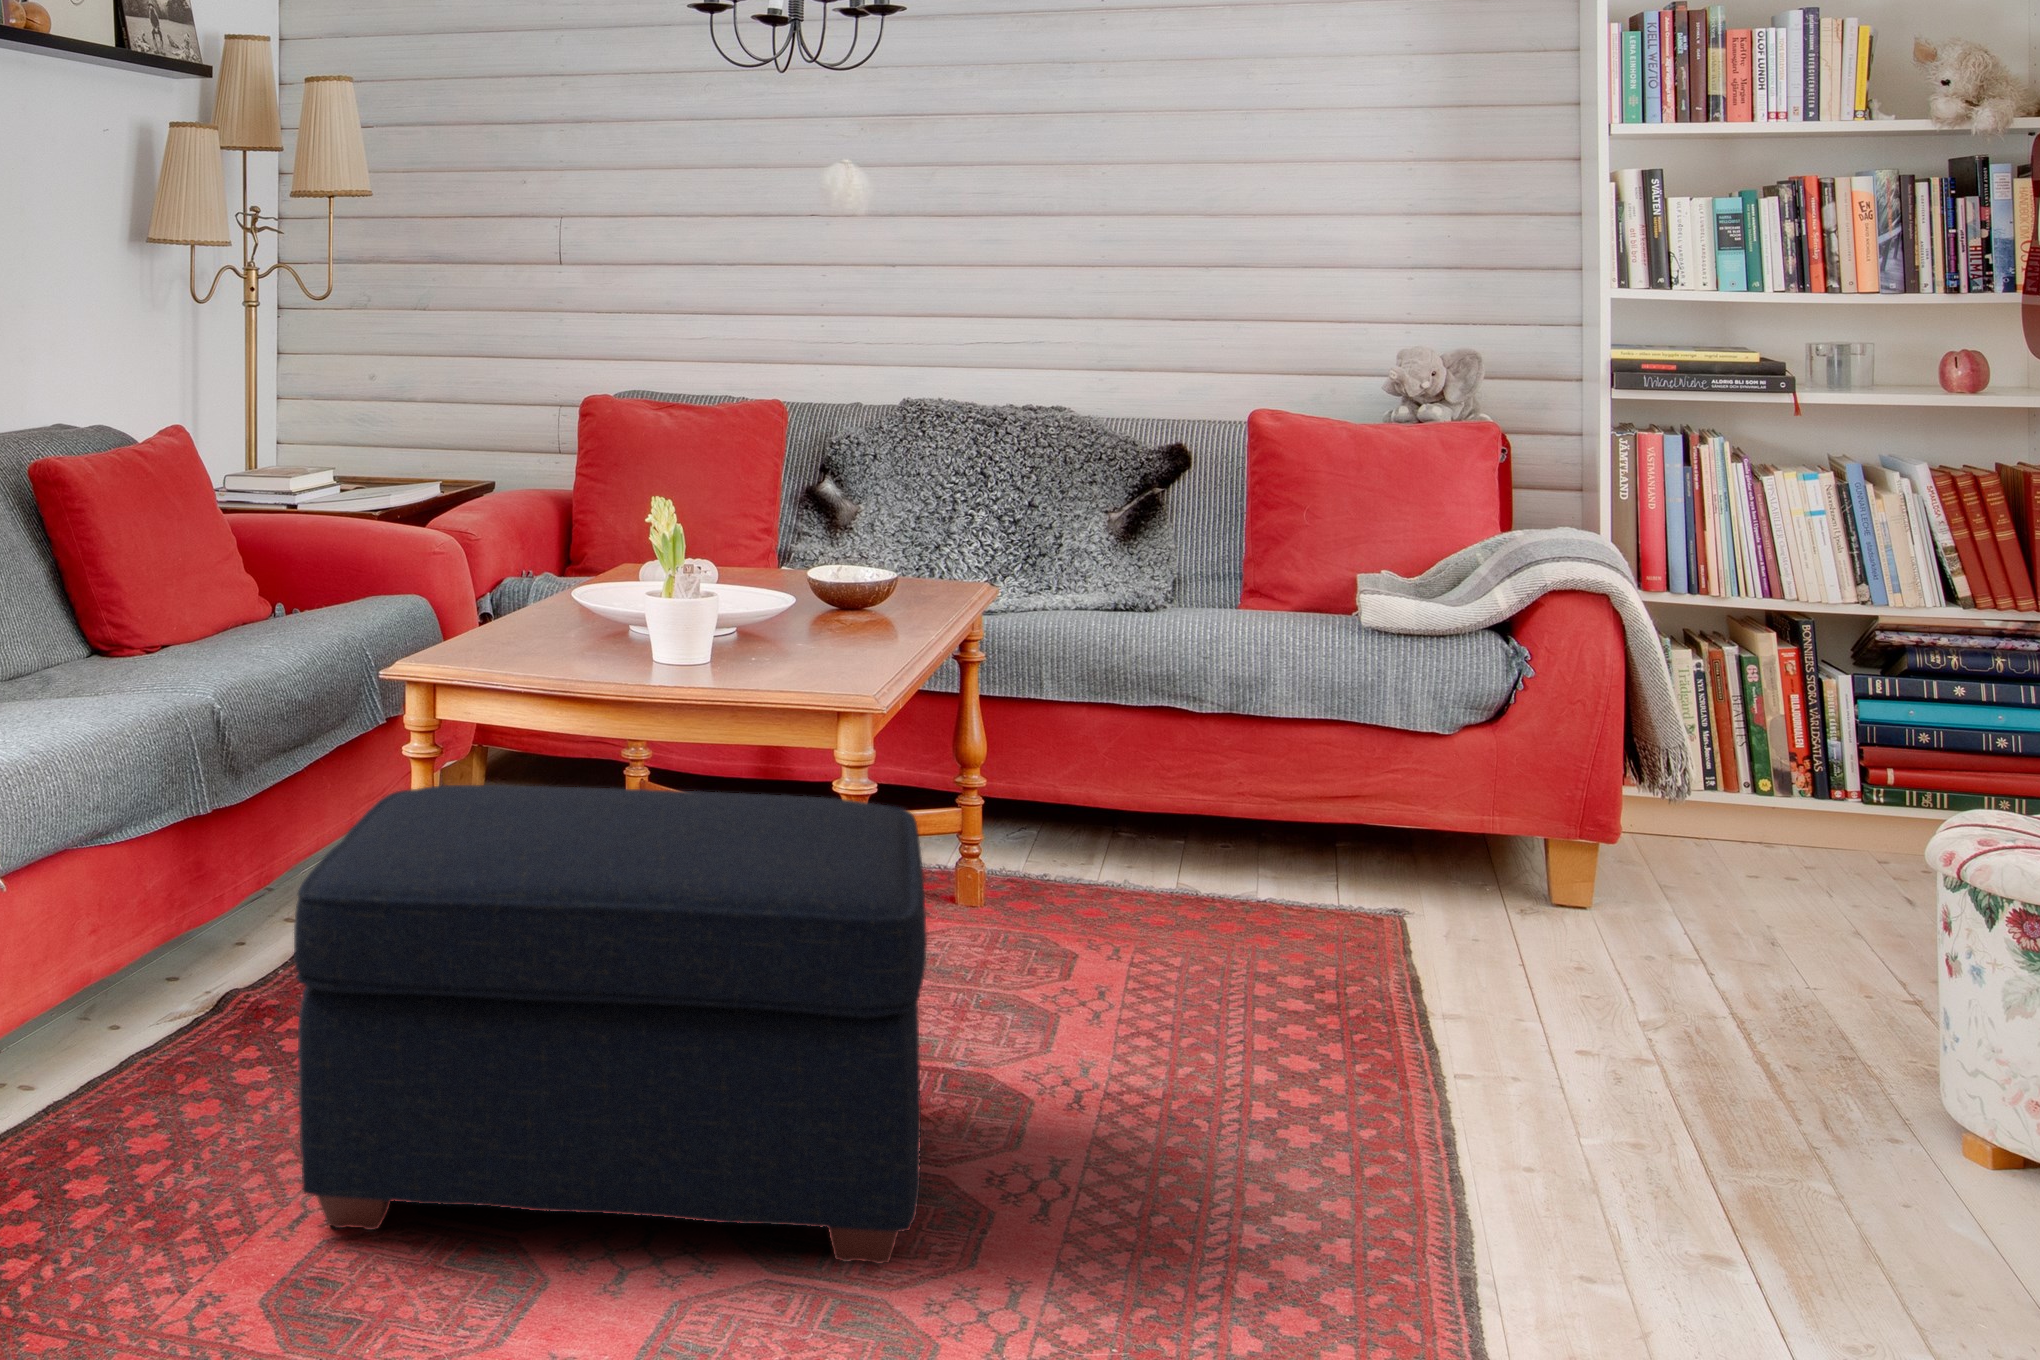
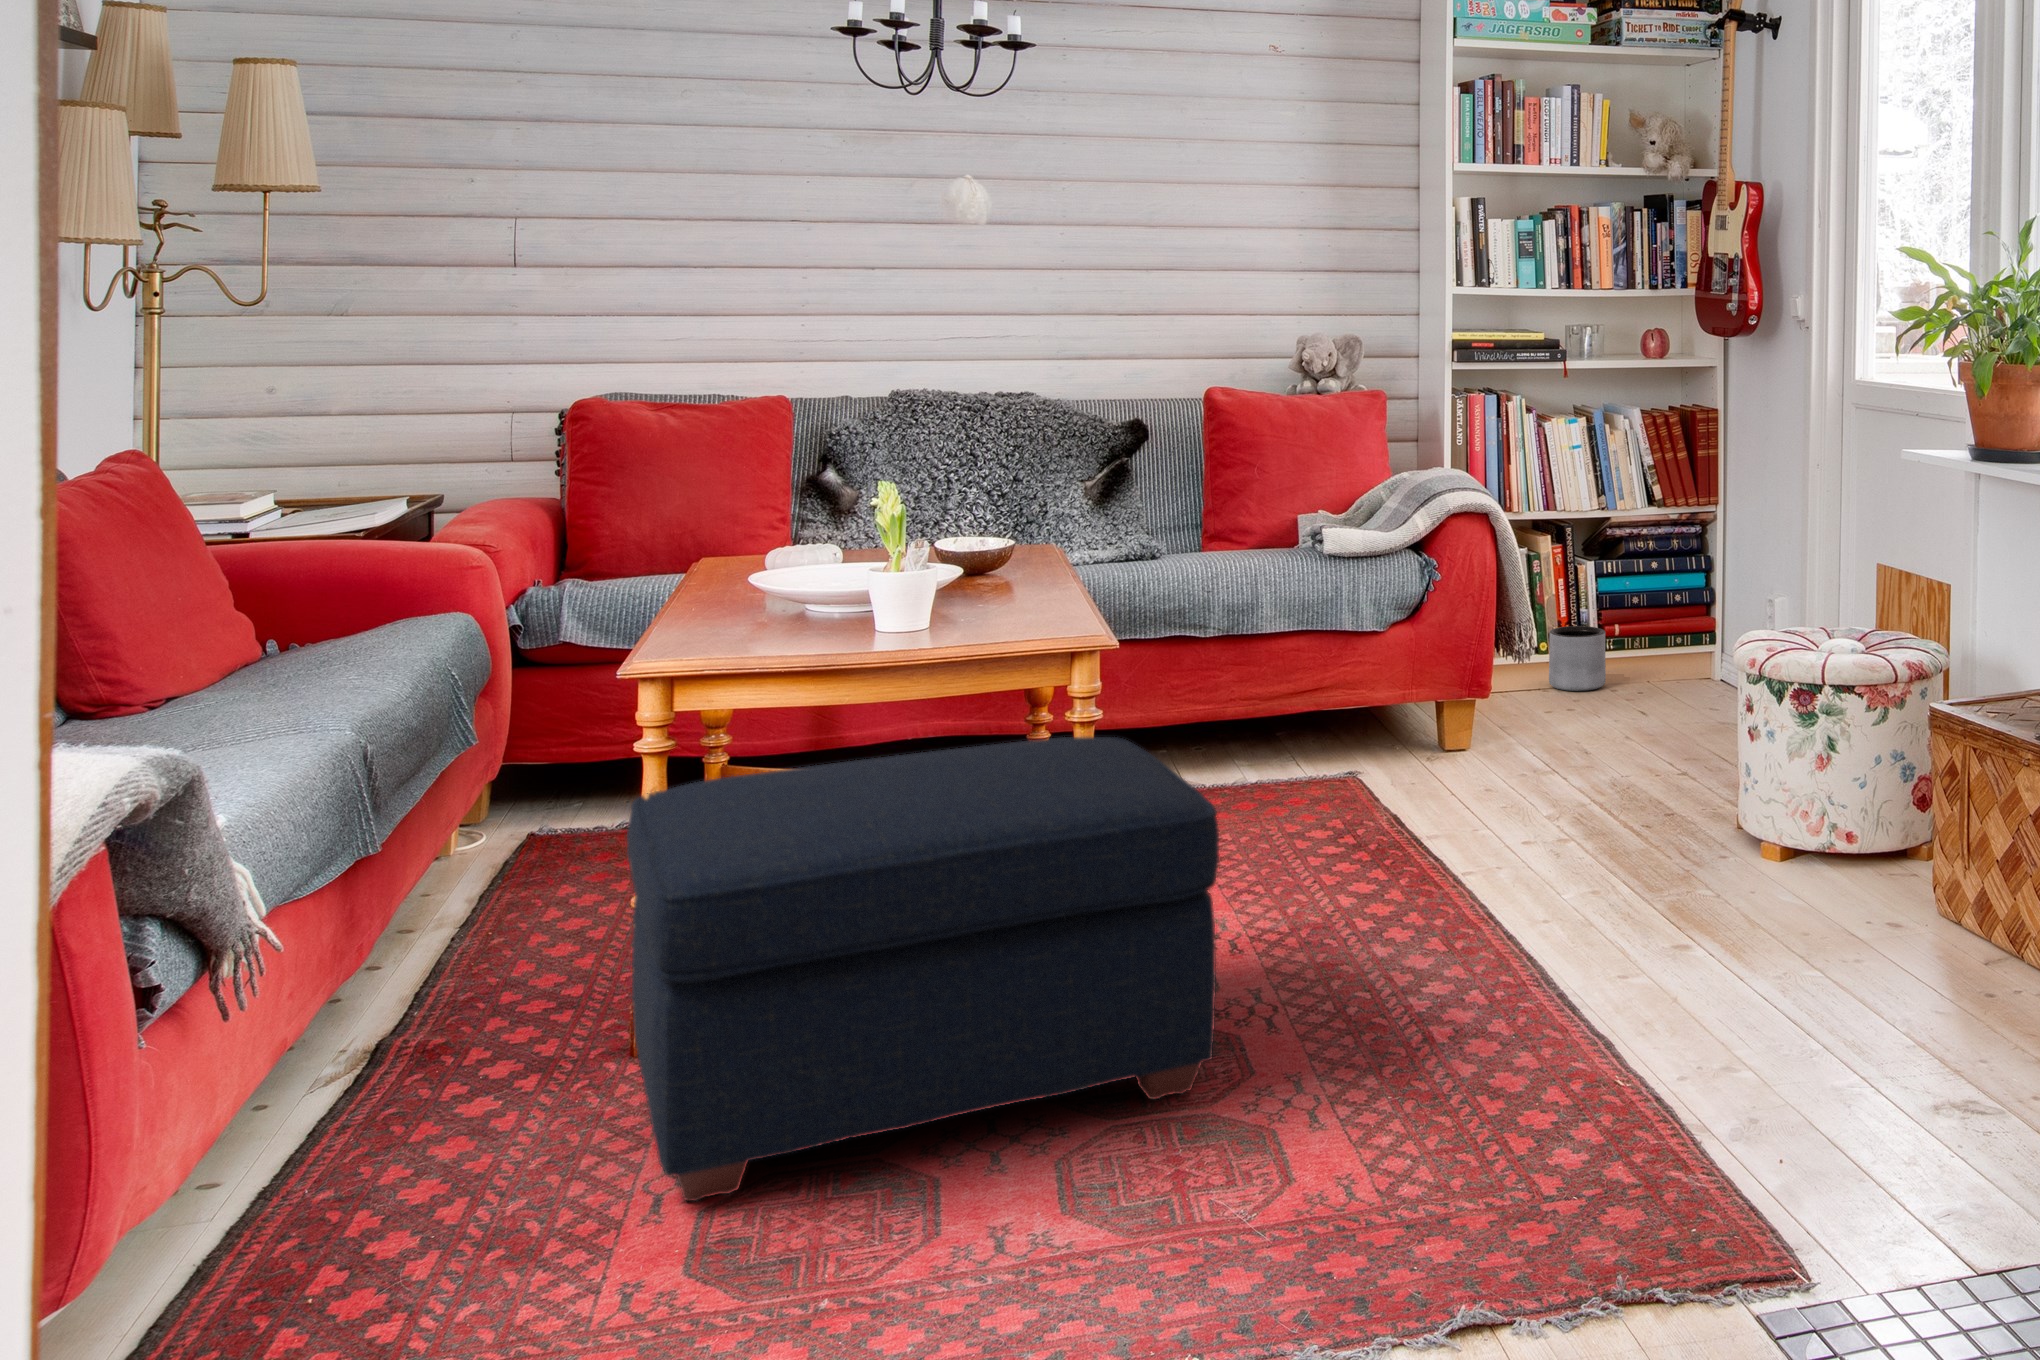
planter: none [1756,768,1850,864] -> present [1549,626,1606,691]

